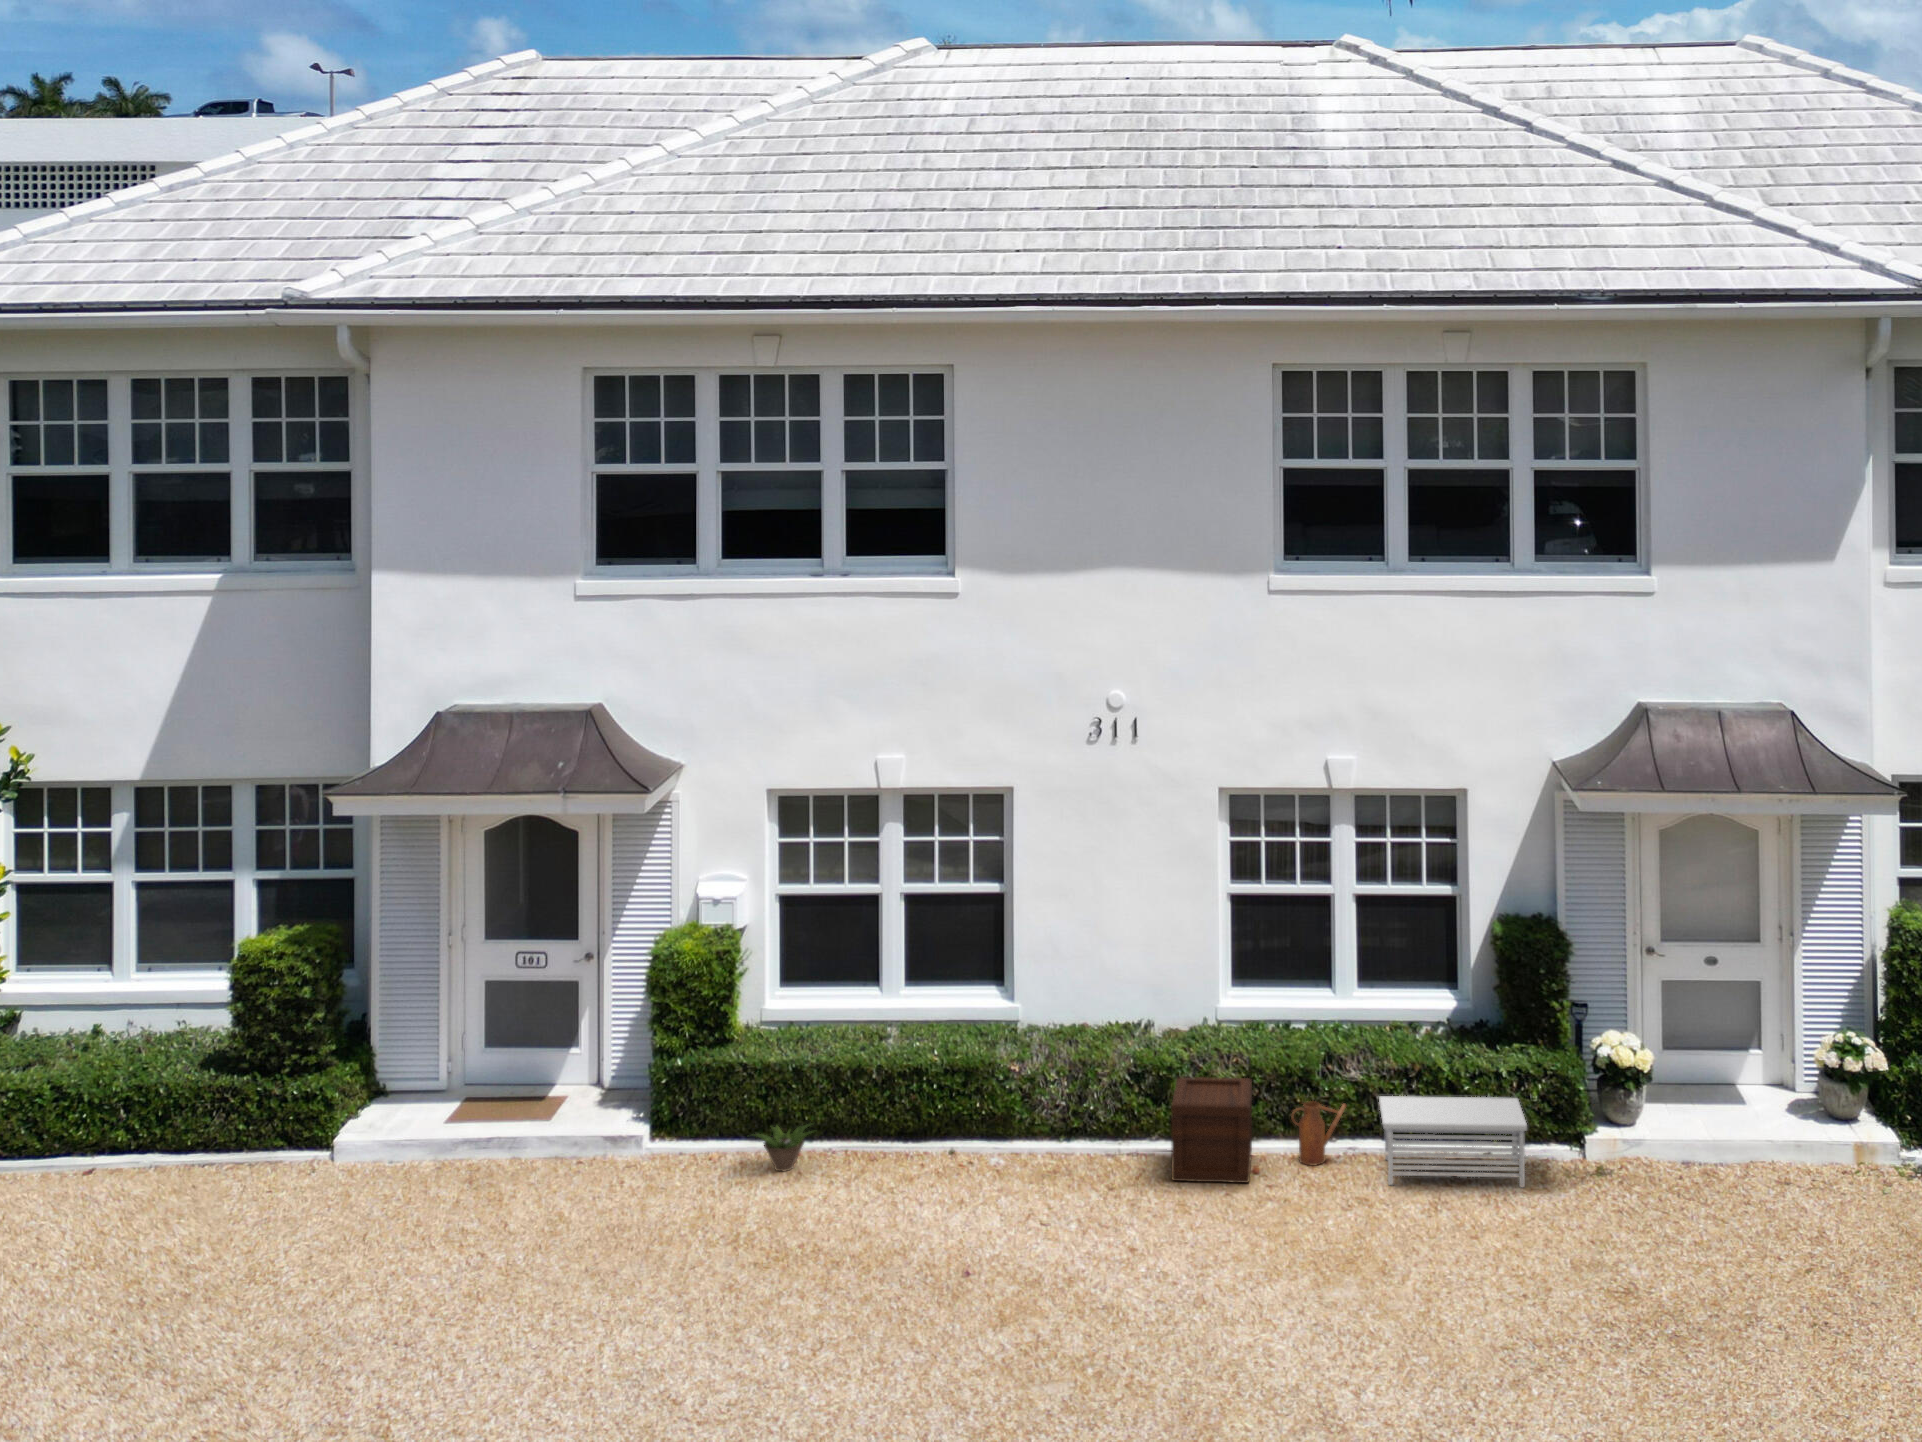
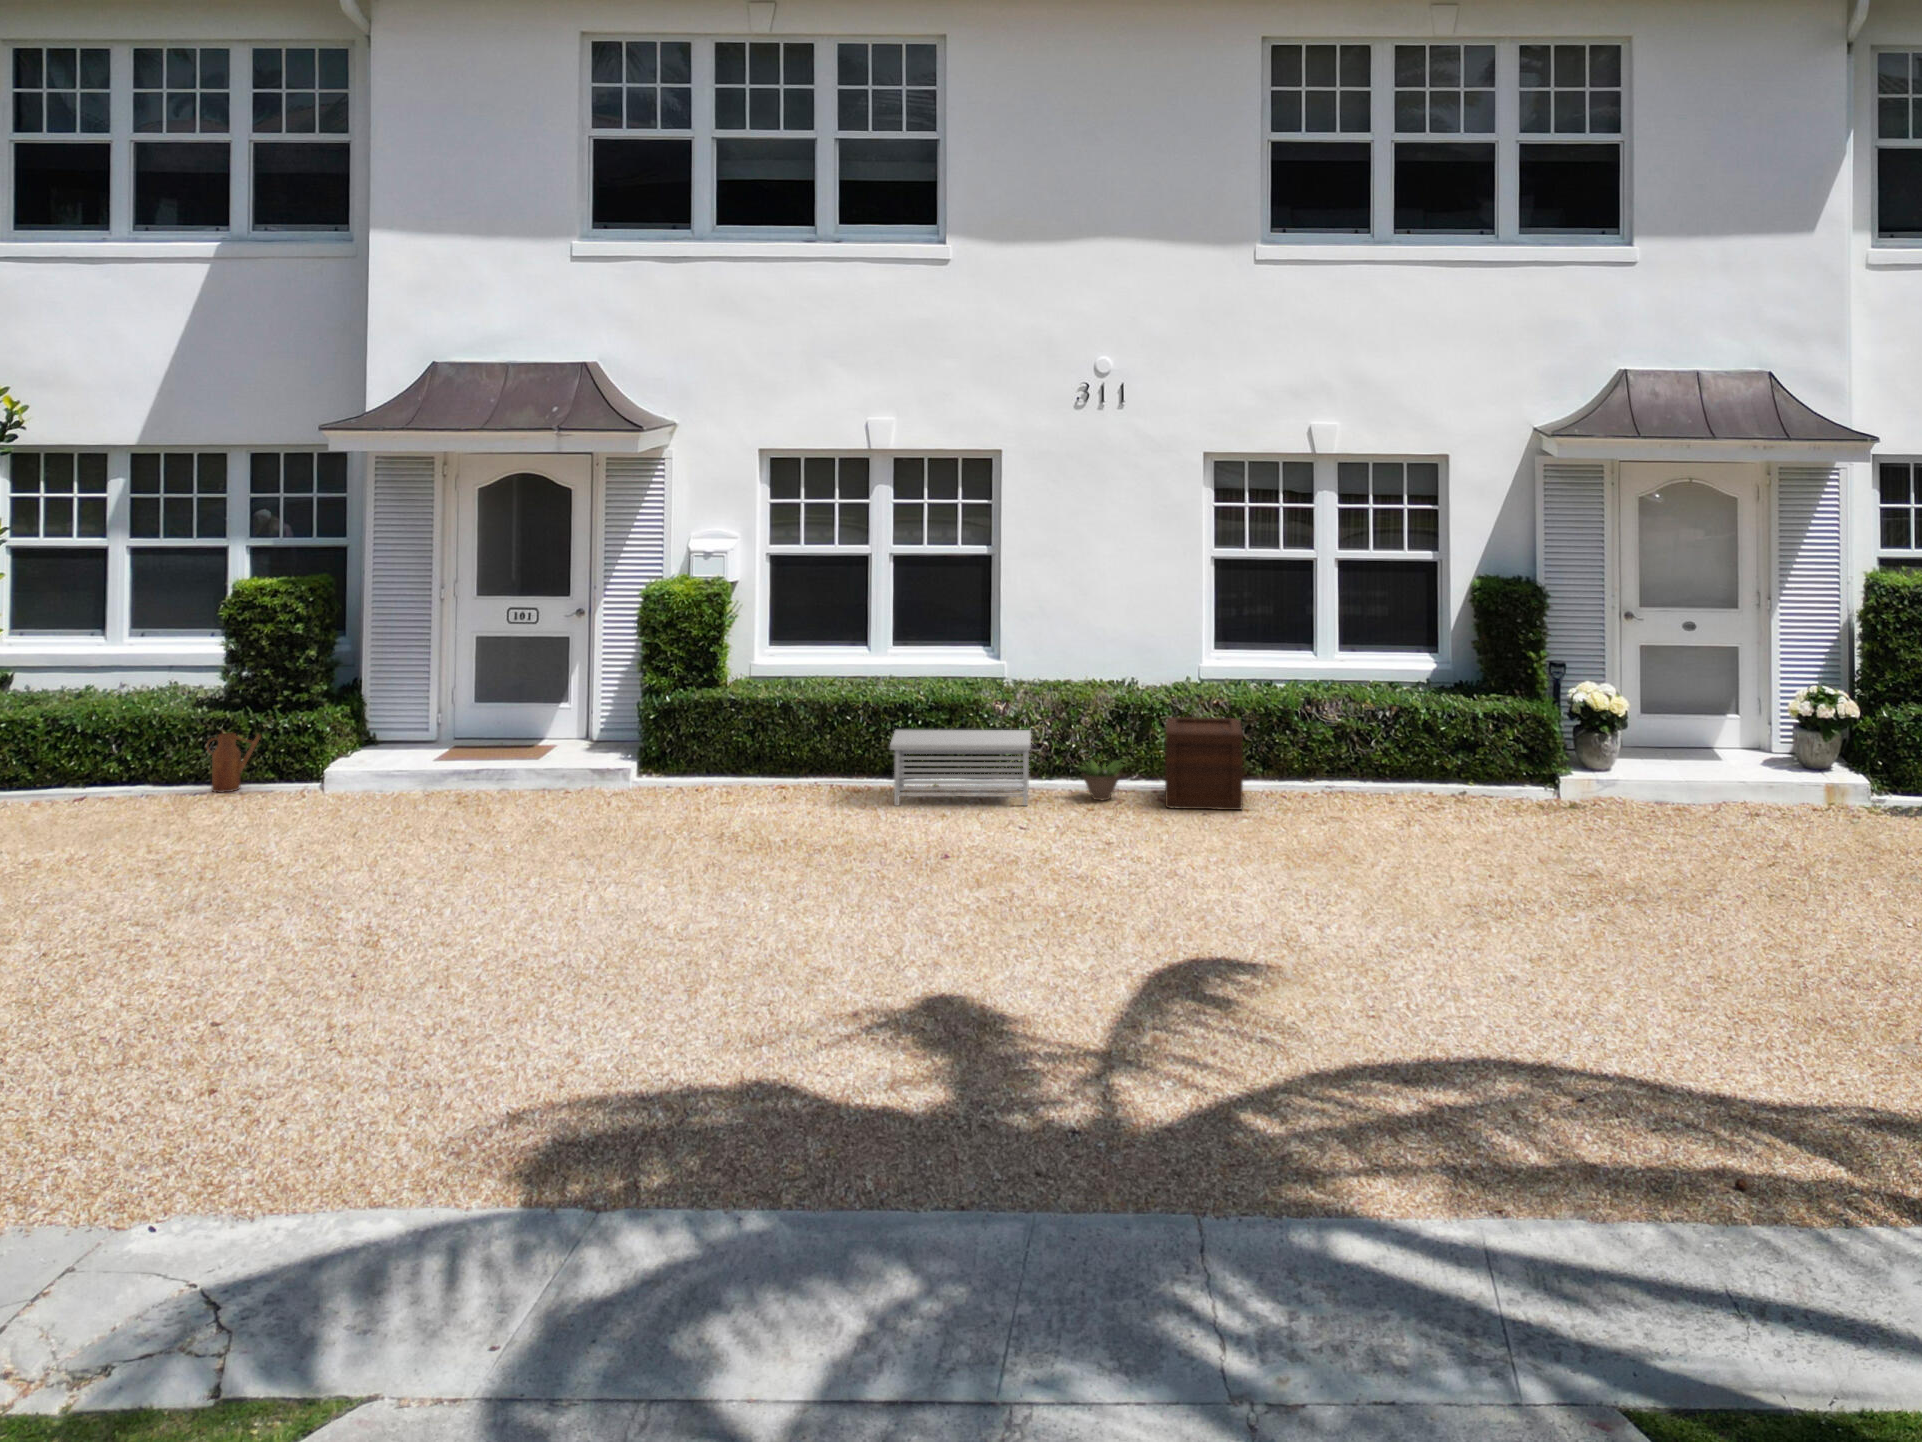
storage bench: present [1379,1096,1527,1188] -> present [890,730,1031,806]
watering can: present [1291,1101,1347,1165] -> present [206,733,261,793]
decorative plant: present [754,1124,811,1172] -> present [1077,759,1125,800]

